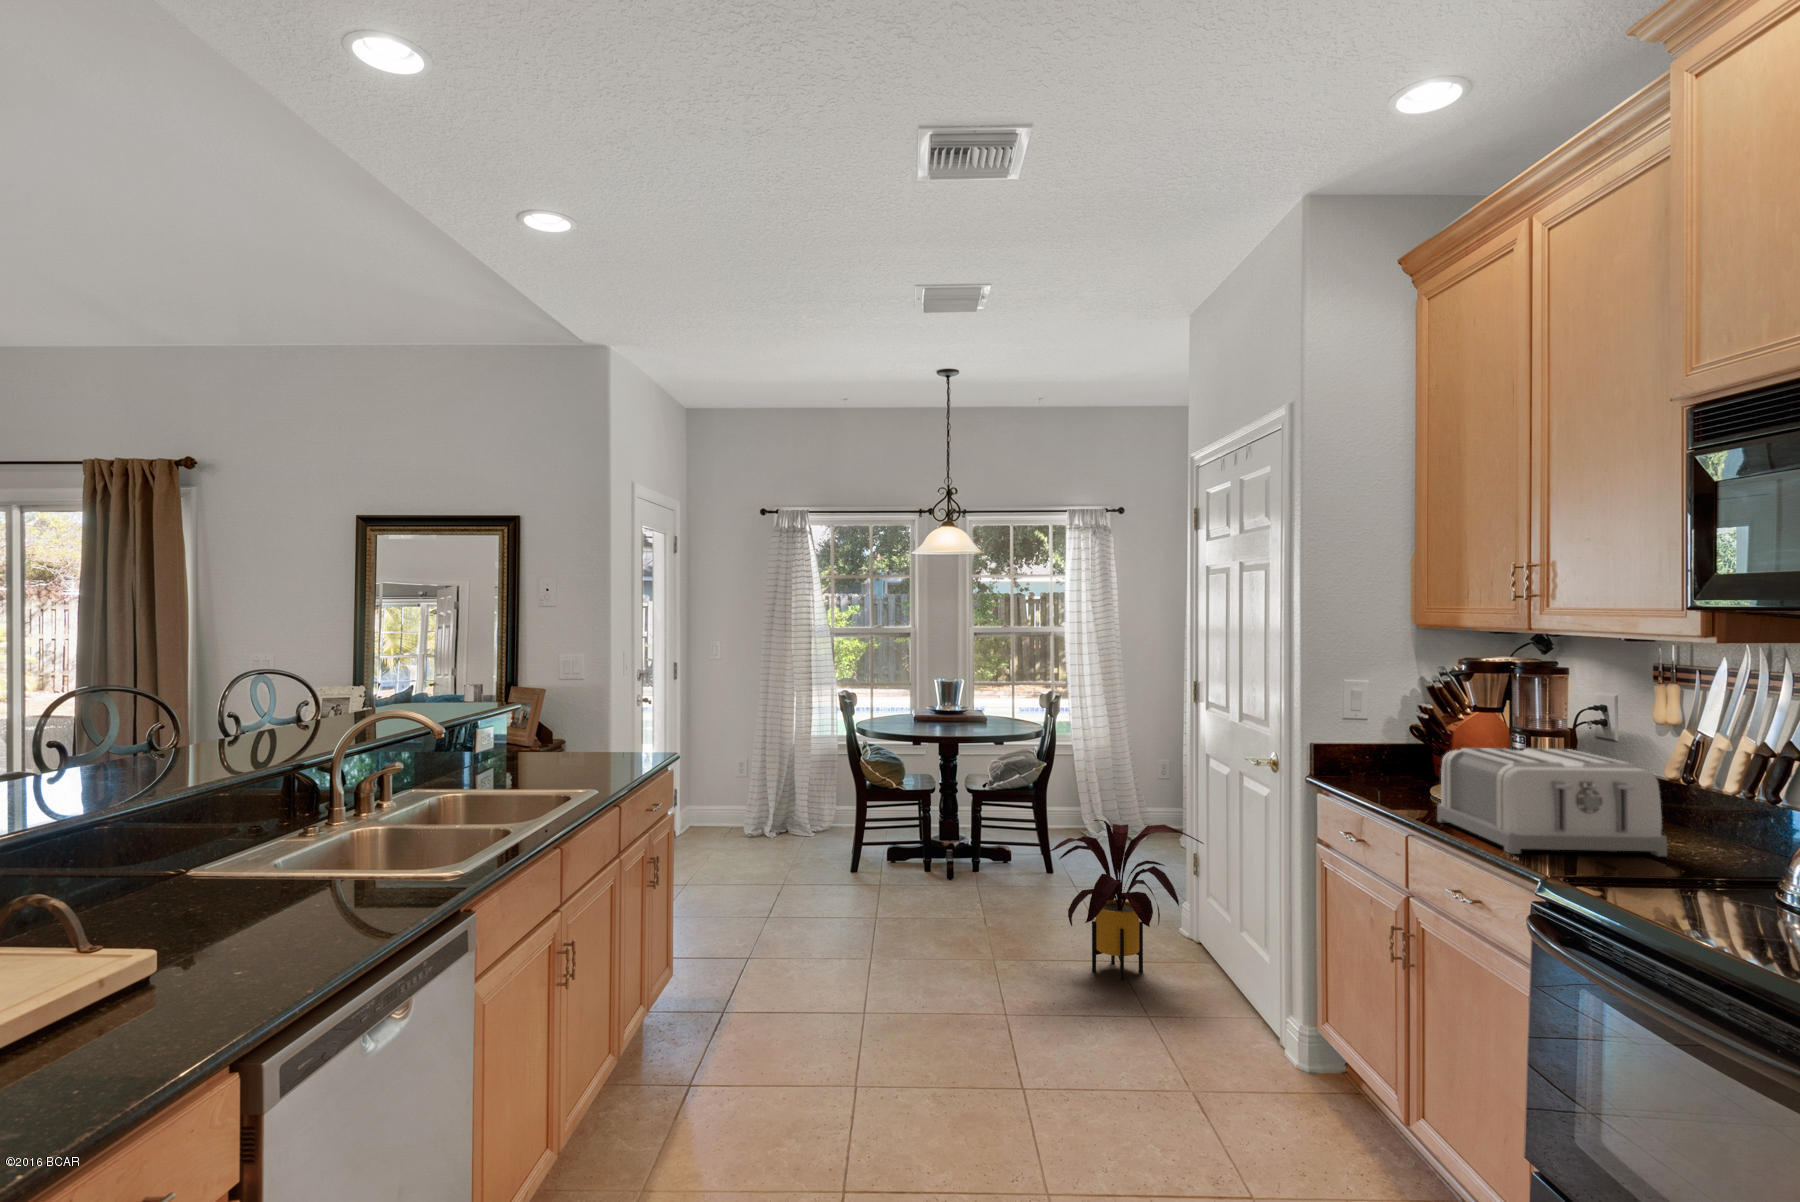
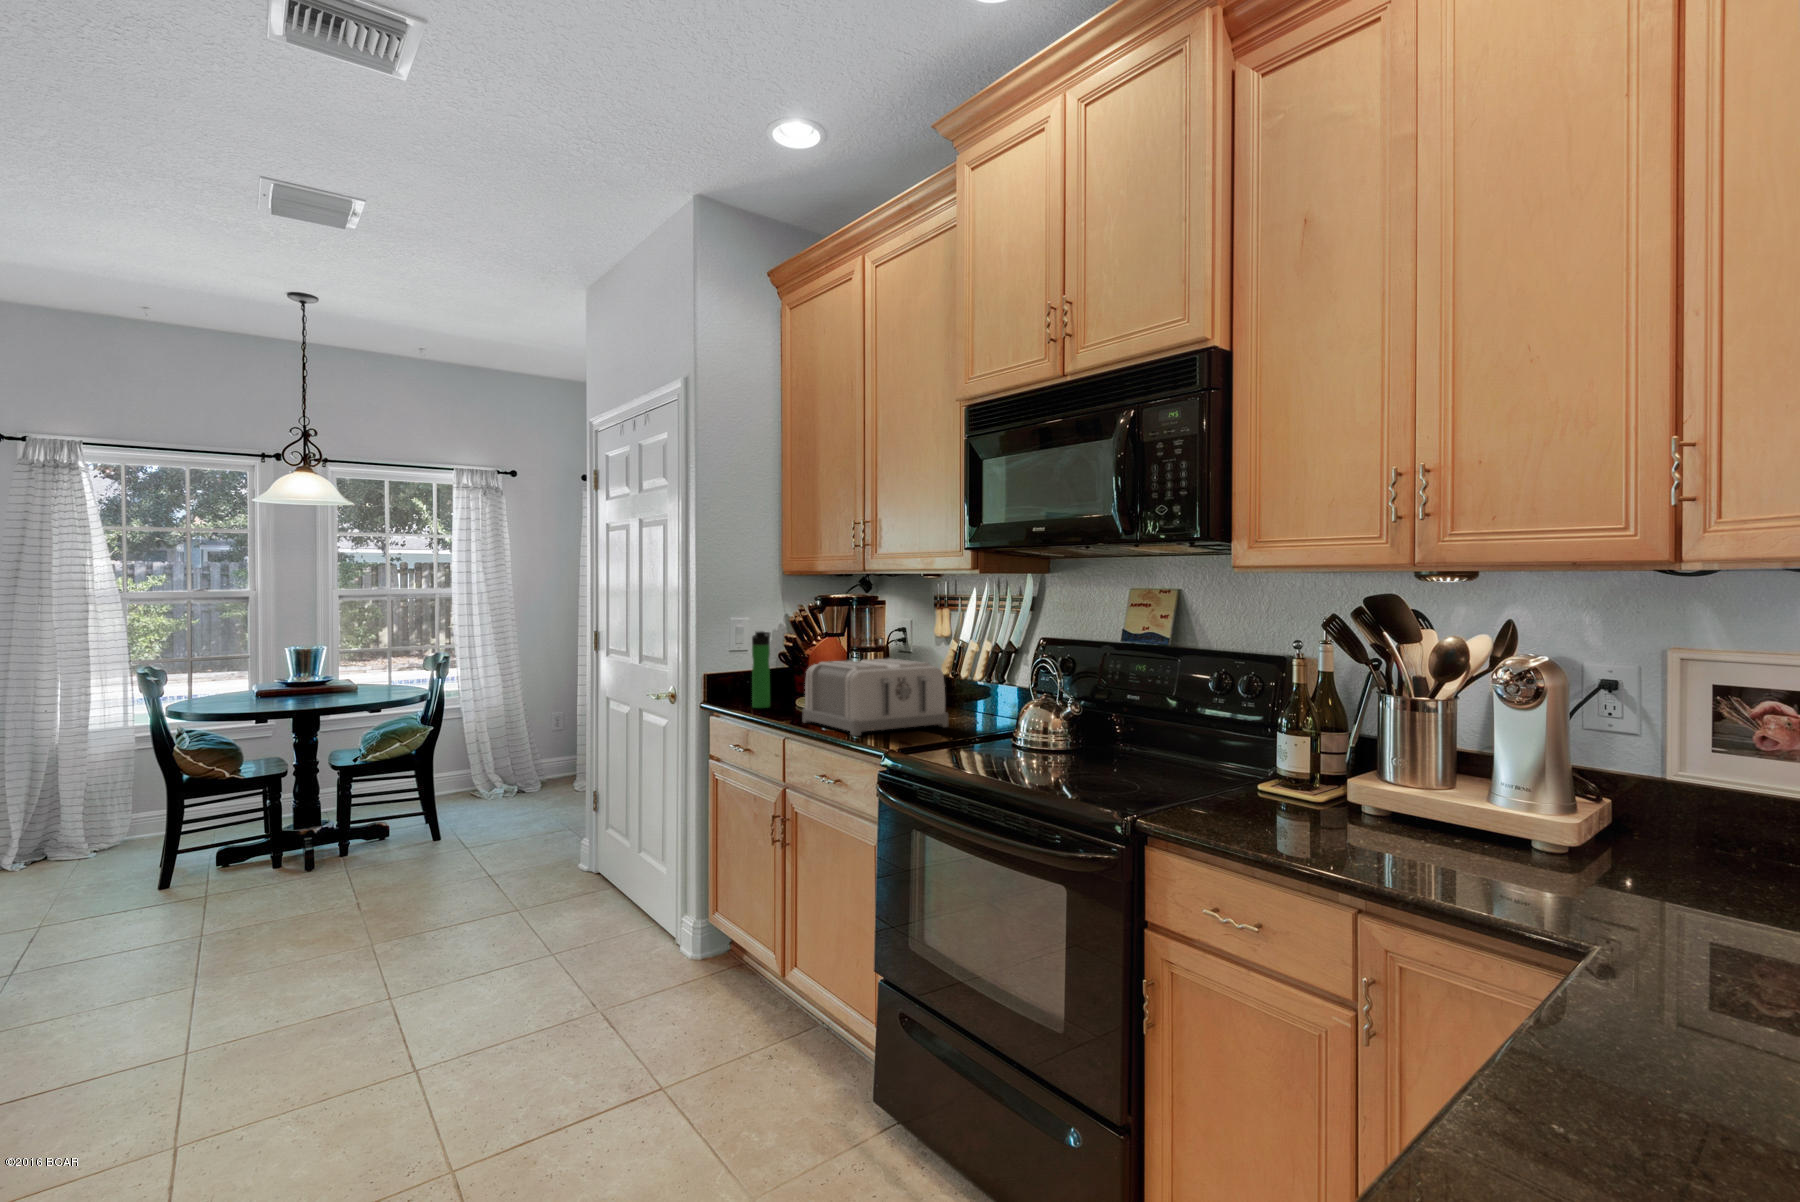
bottle: none [1372,700,1398,793] -> present [752,631,771,708]
house plant: present [1050,820,1204,980] -> none [446,767,604,922]

